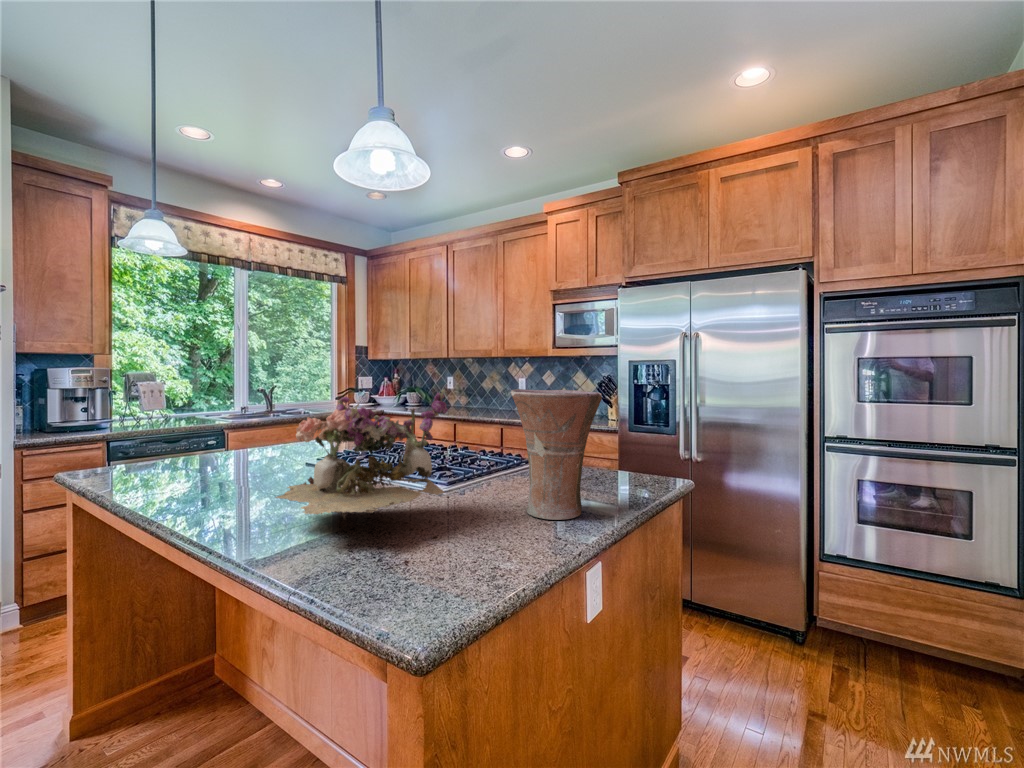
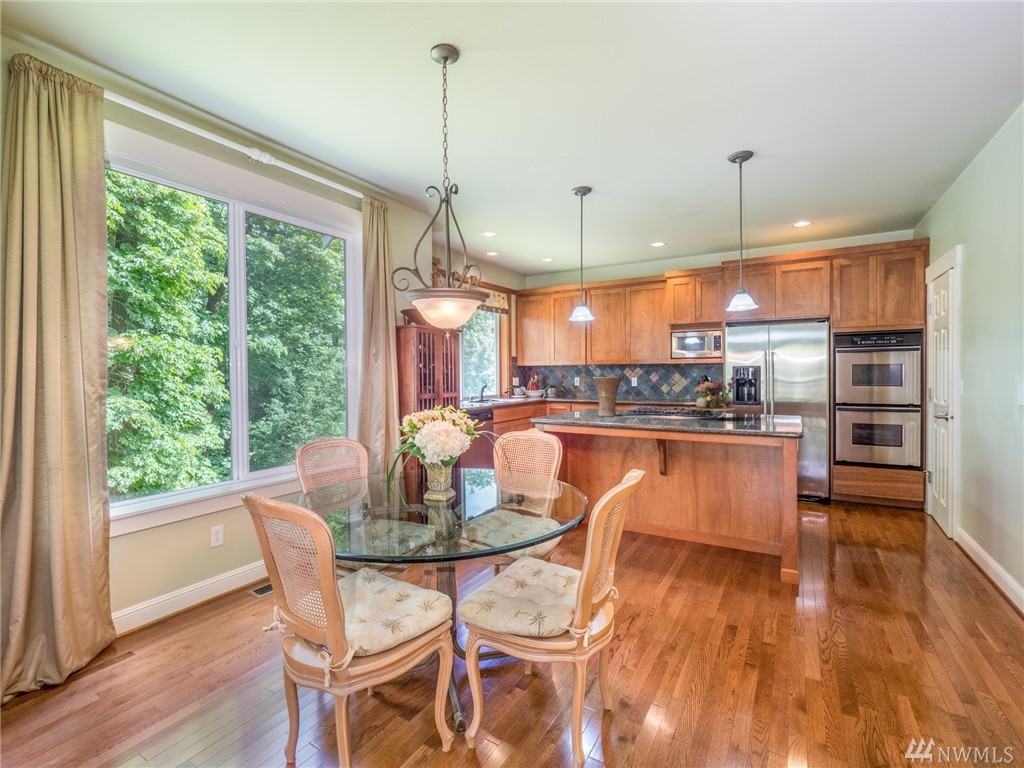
vase: present [511,389,602,520] -> present [593,377,622,416]

